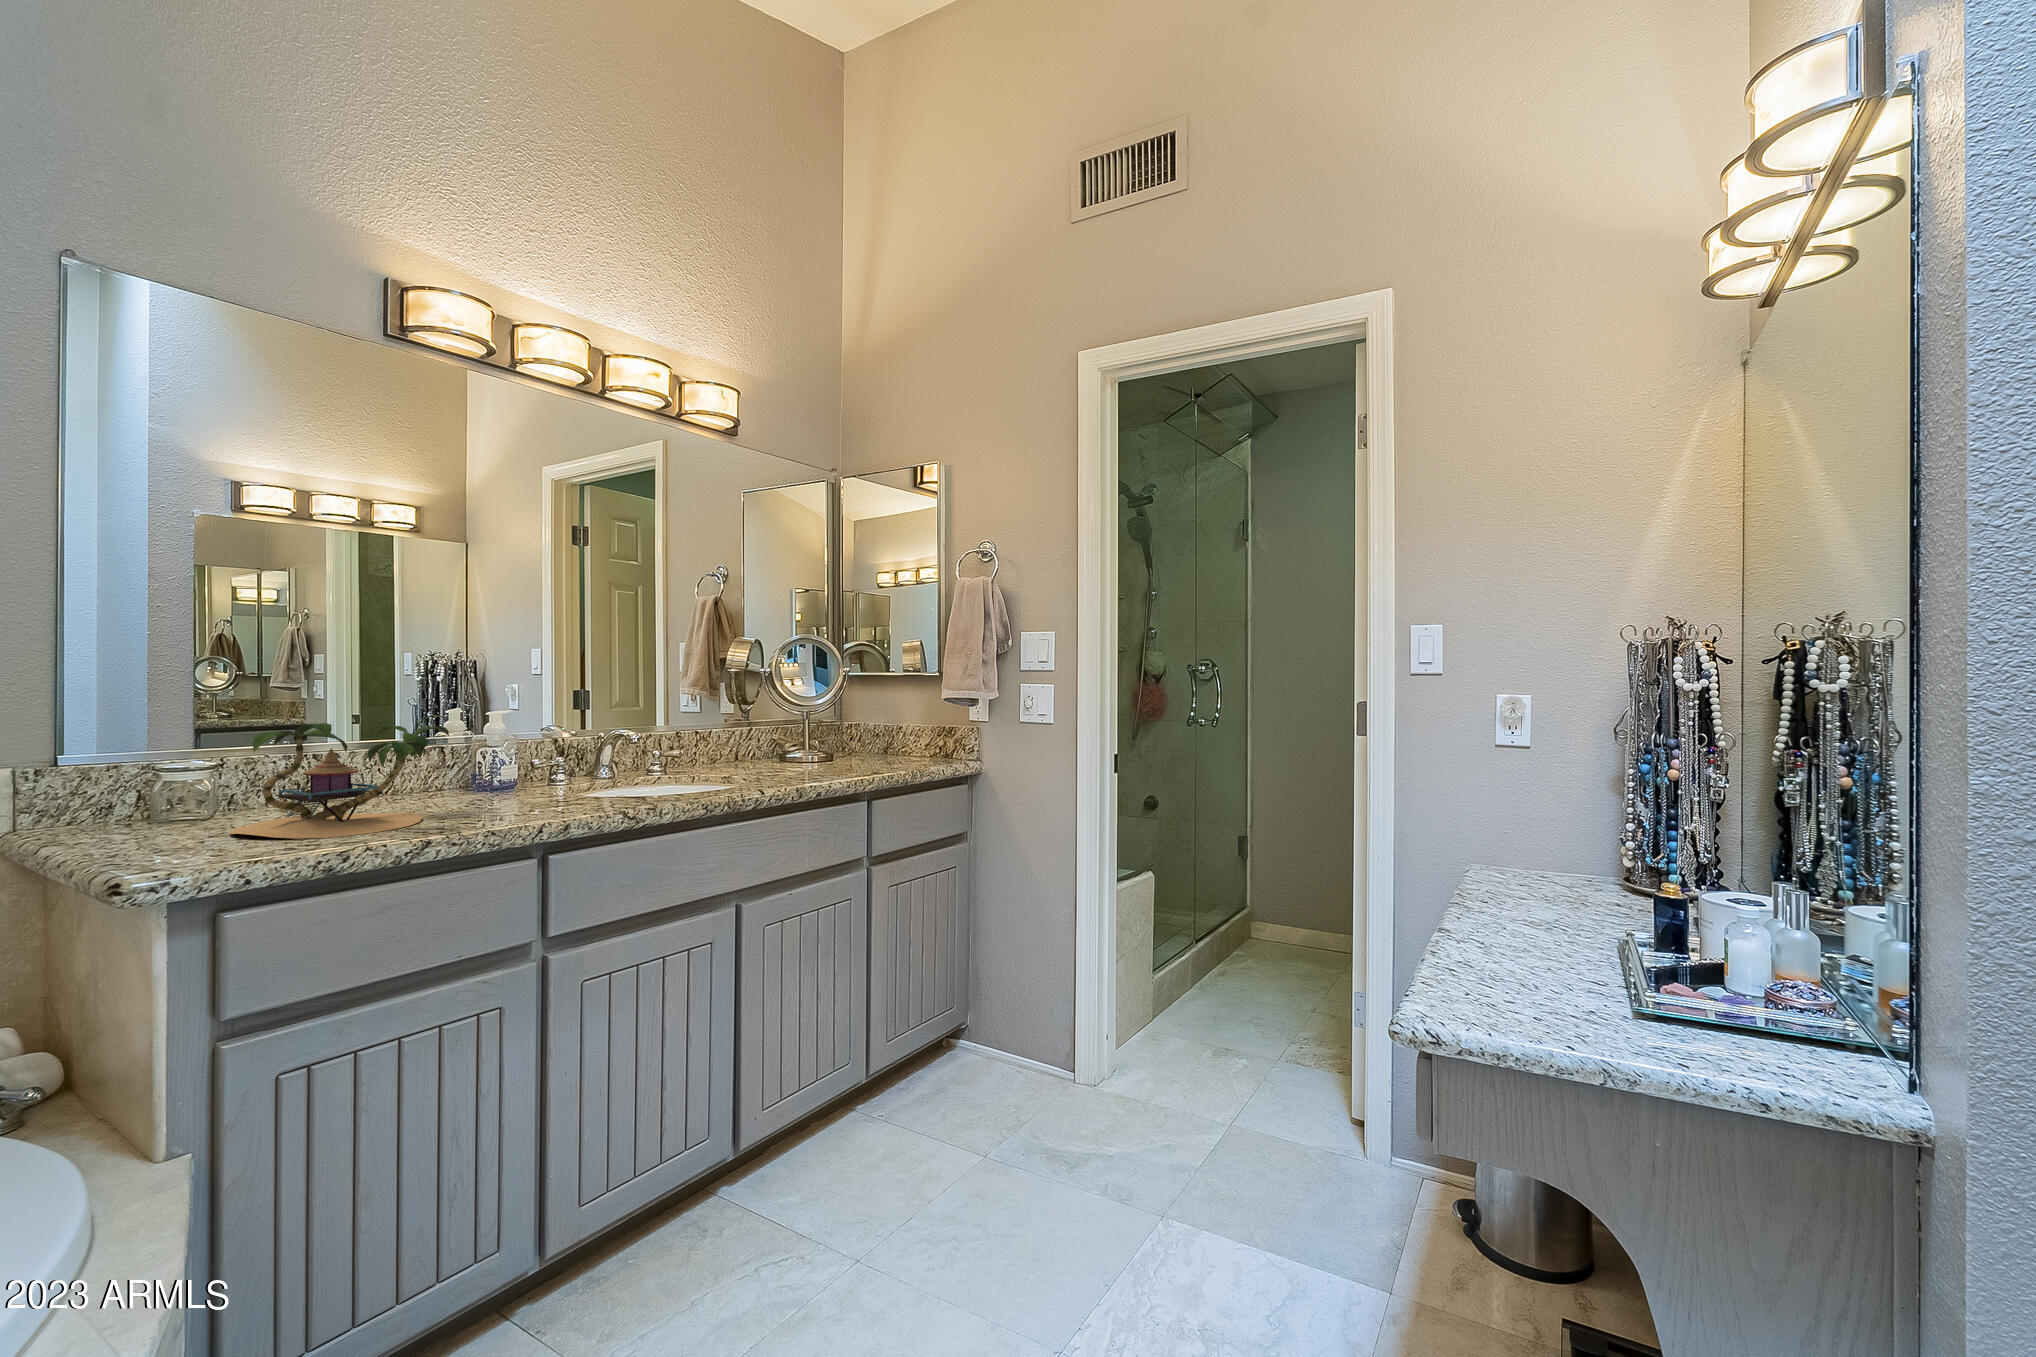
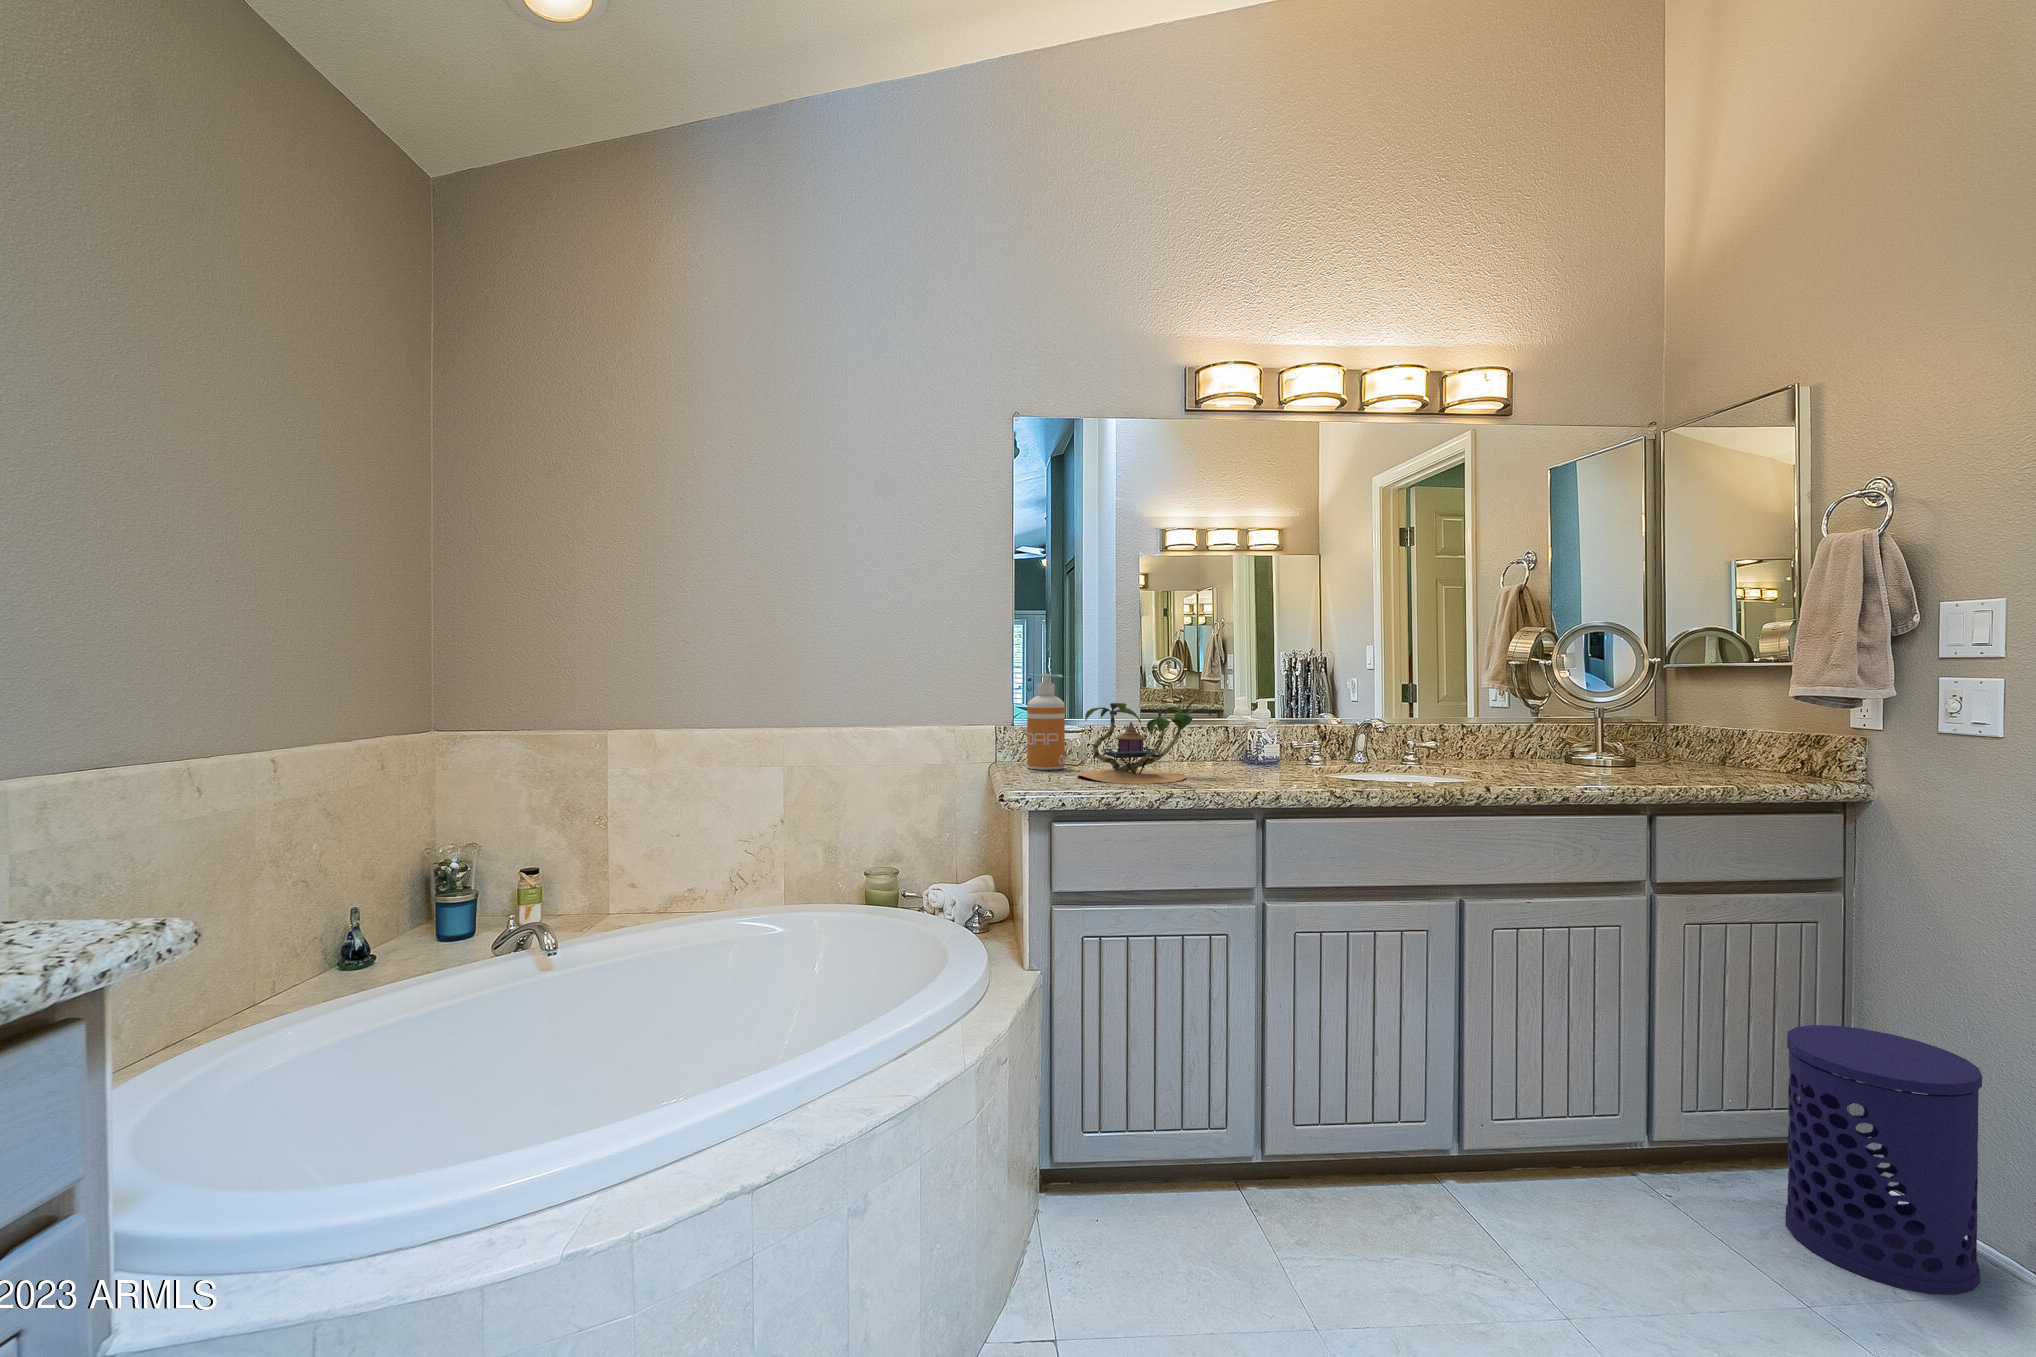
soap dispenser: none [99,681,182,834] -> present [1027,674,1065,770]
waste bin: none [949,936,1051,1115] -> present [1786,1025,1982,1294]

